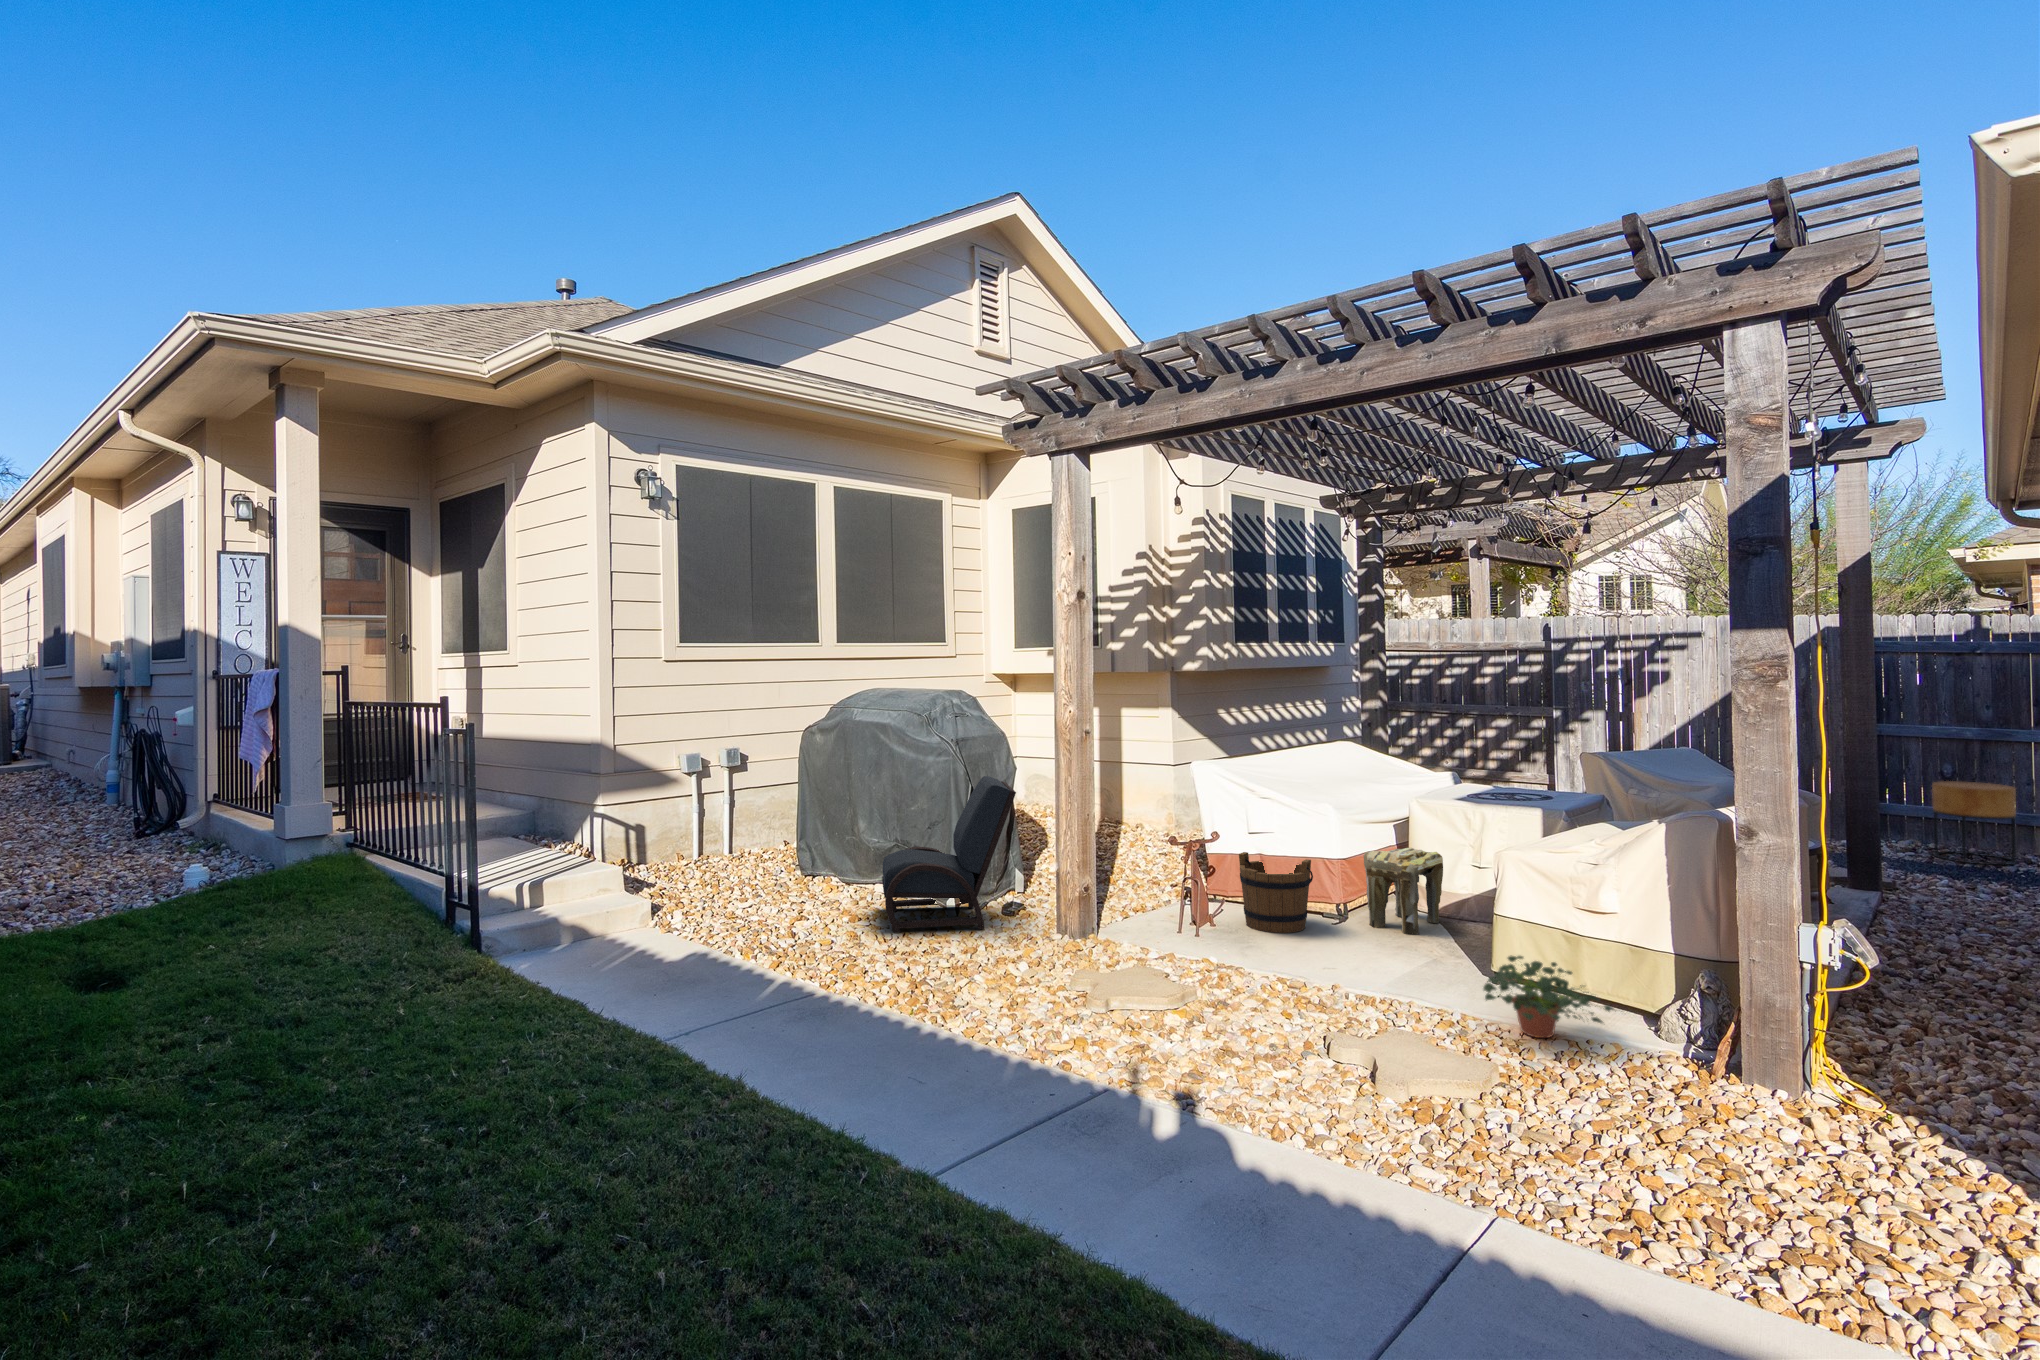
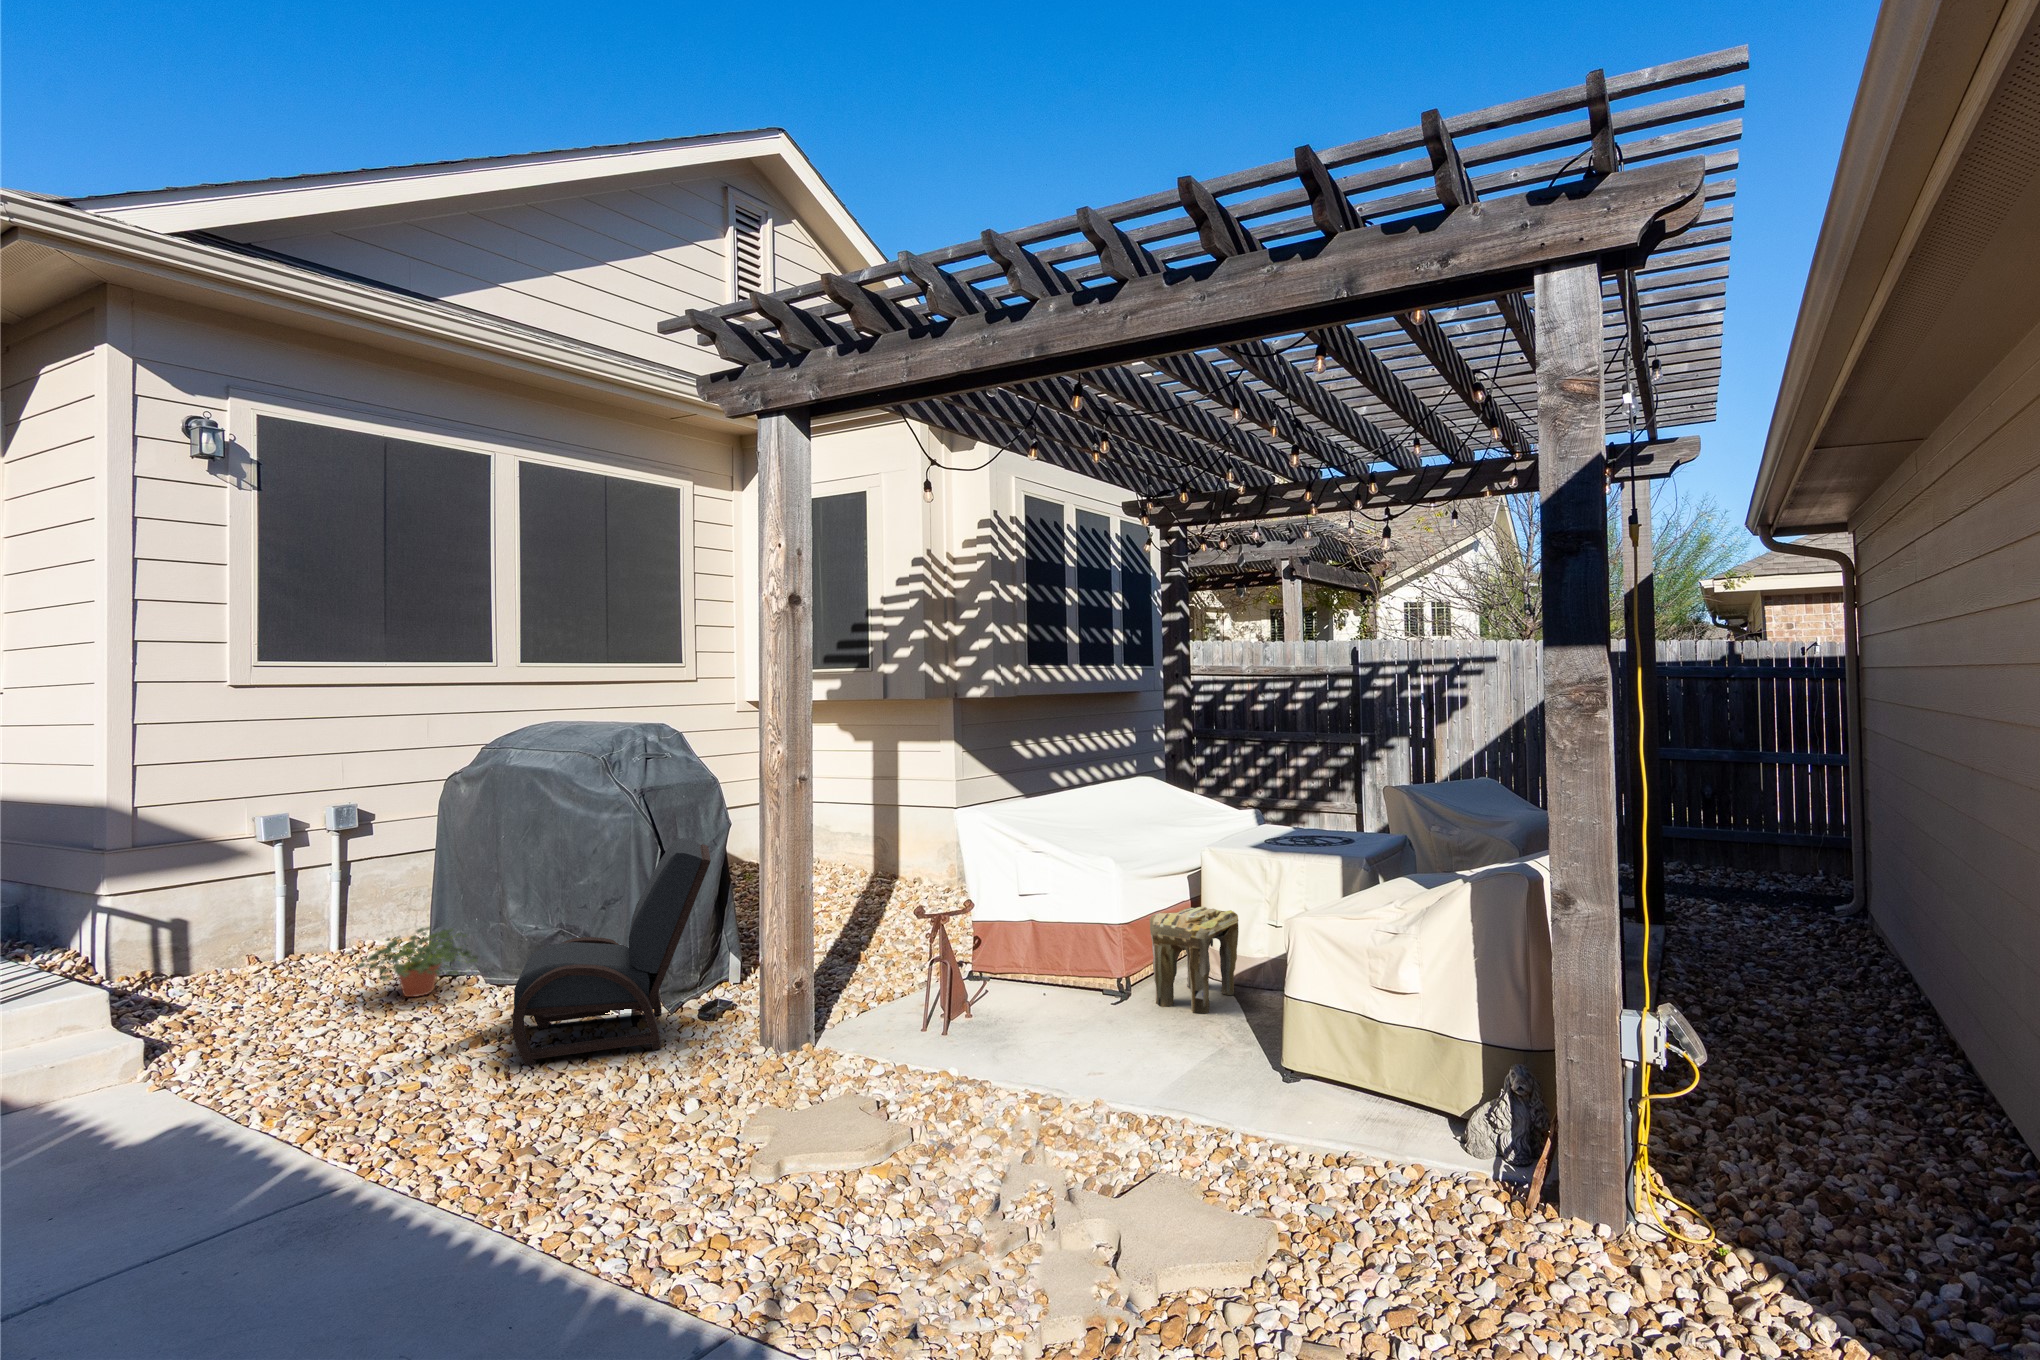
side table: present [1932,781,2017,865] -> none [1697,803,1767,886]
bucket: present [1239,852,1313,933] -> none [1003,922,1090,1024]
potted plant: present [1483,956,1614,1038] -> present [357,927,478,997]

